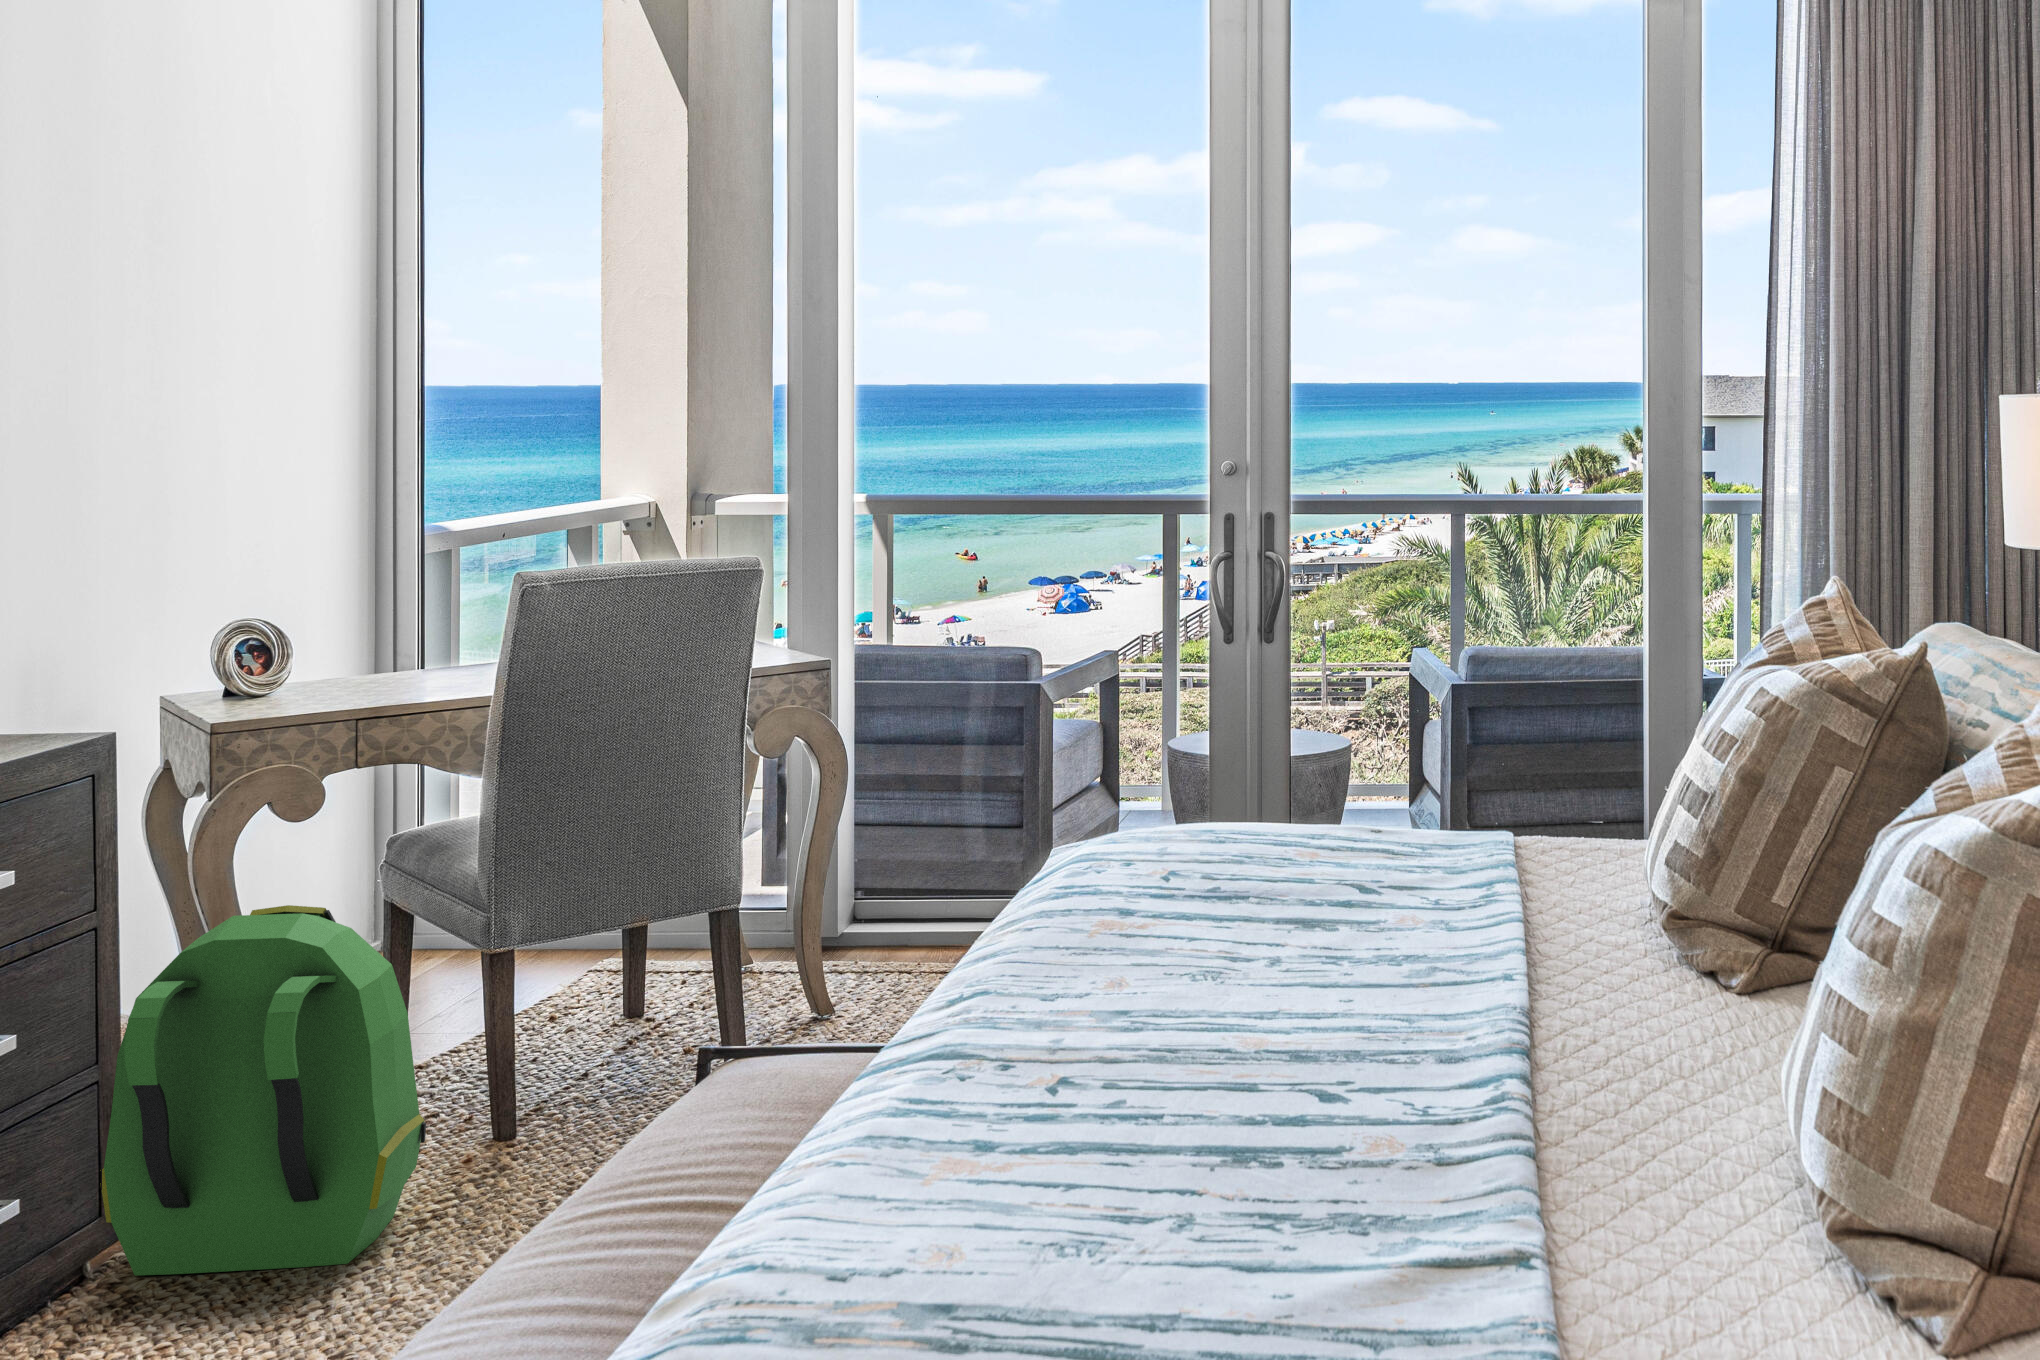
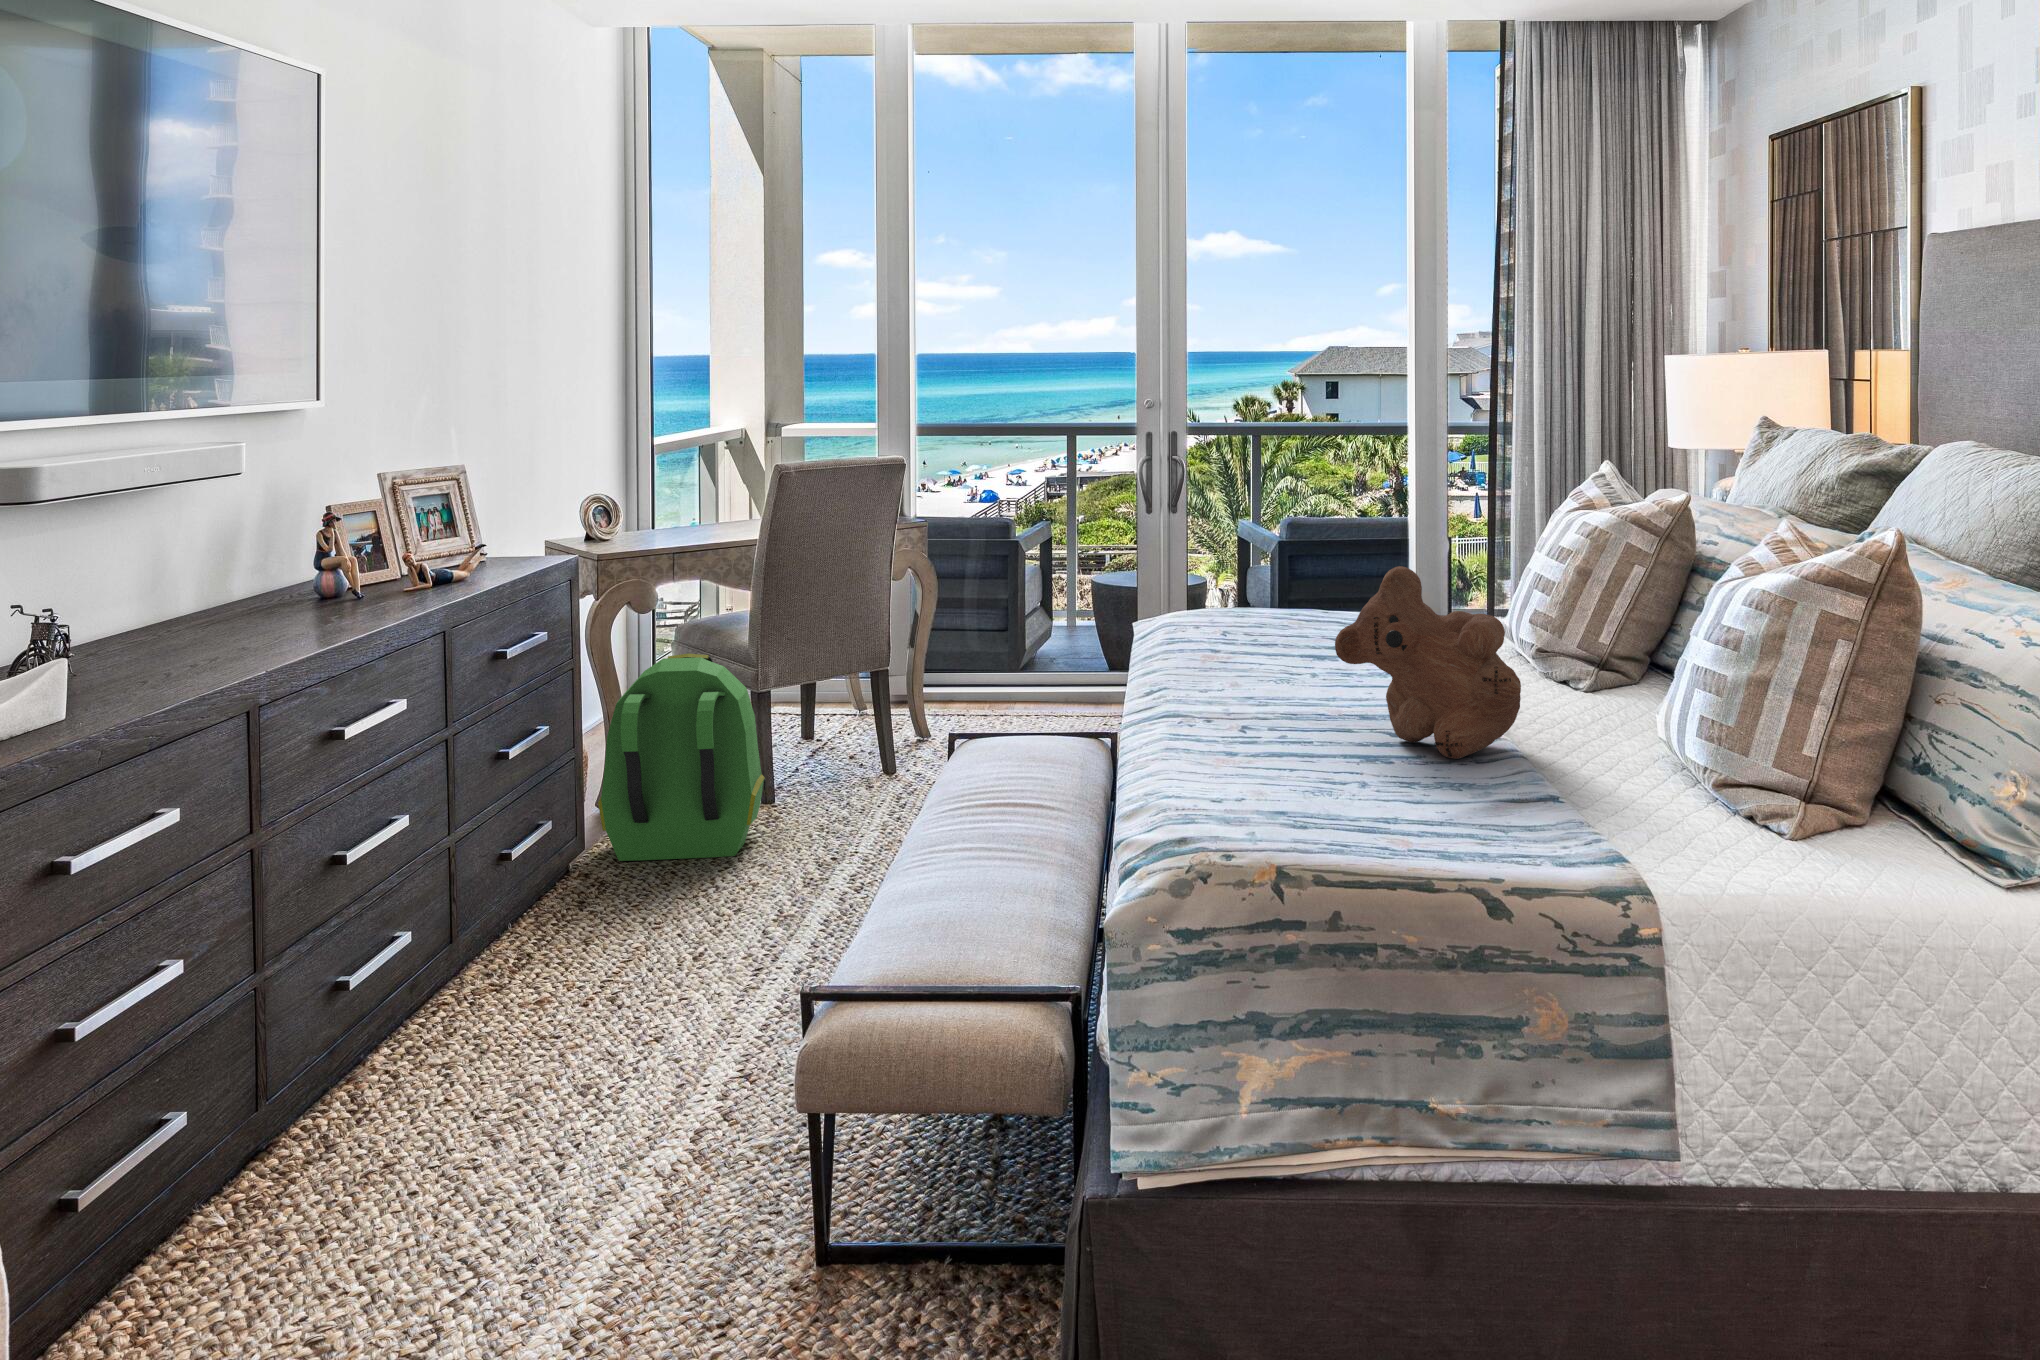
teddy bear: none [1218,787,1544,1158] -> present [1335,566,1521,759]

